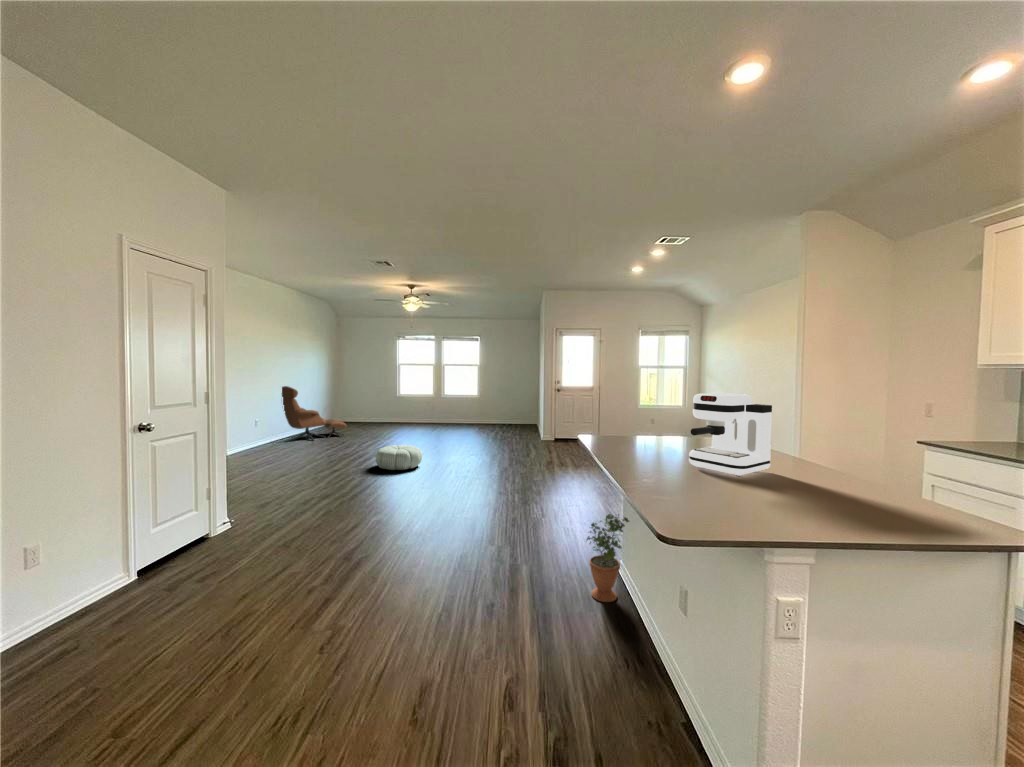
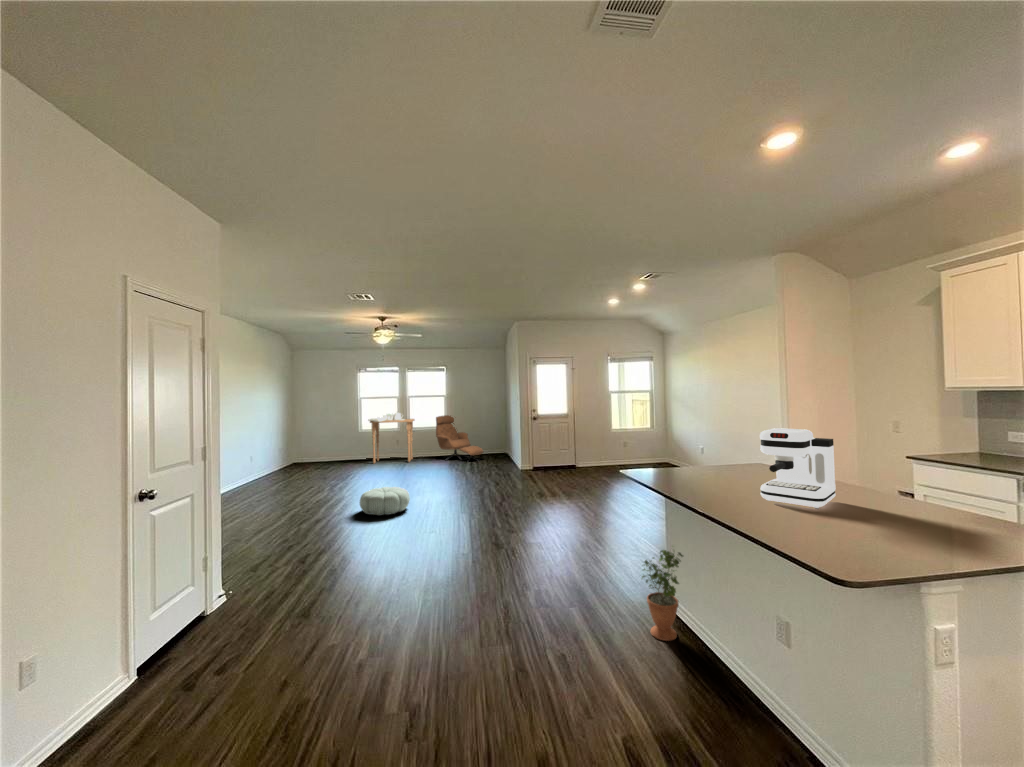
side table: none [405,379,449,427] -> present [368,412,414,463]
lounge chair: present [282,386,347,441] -> present [436,415,483,461]

